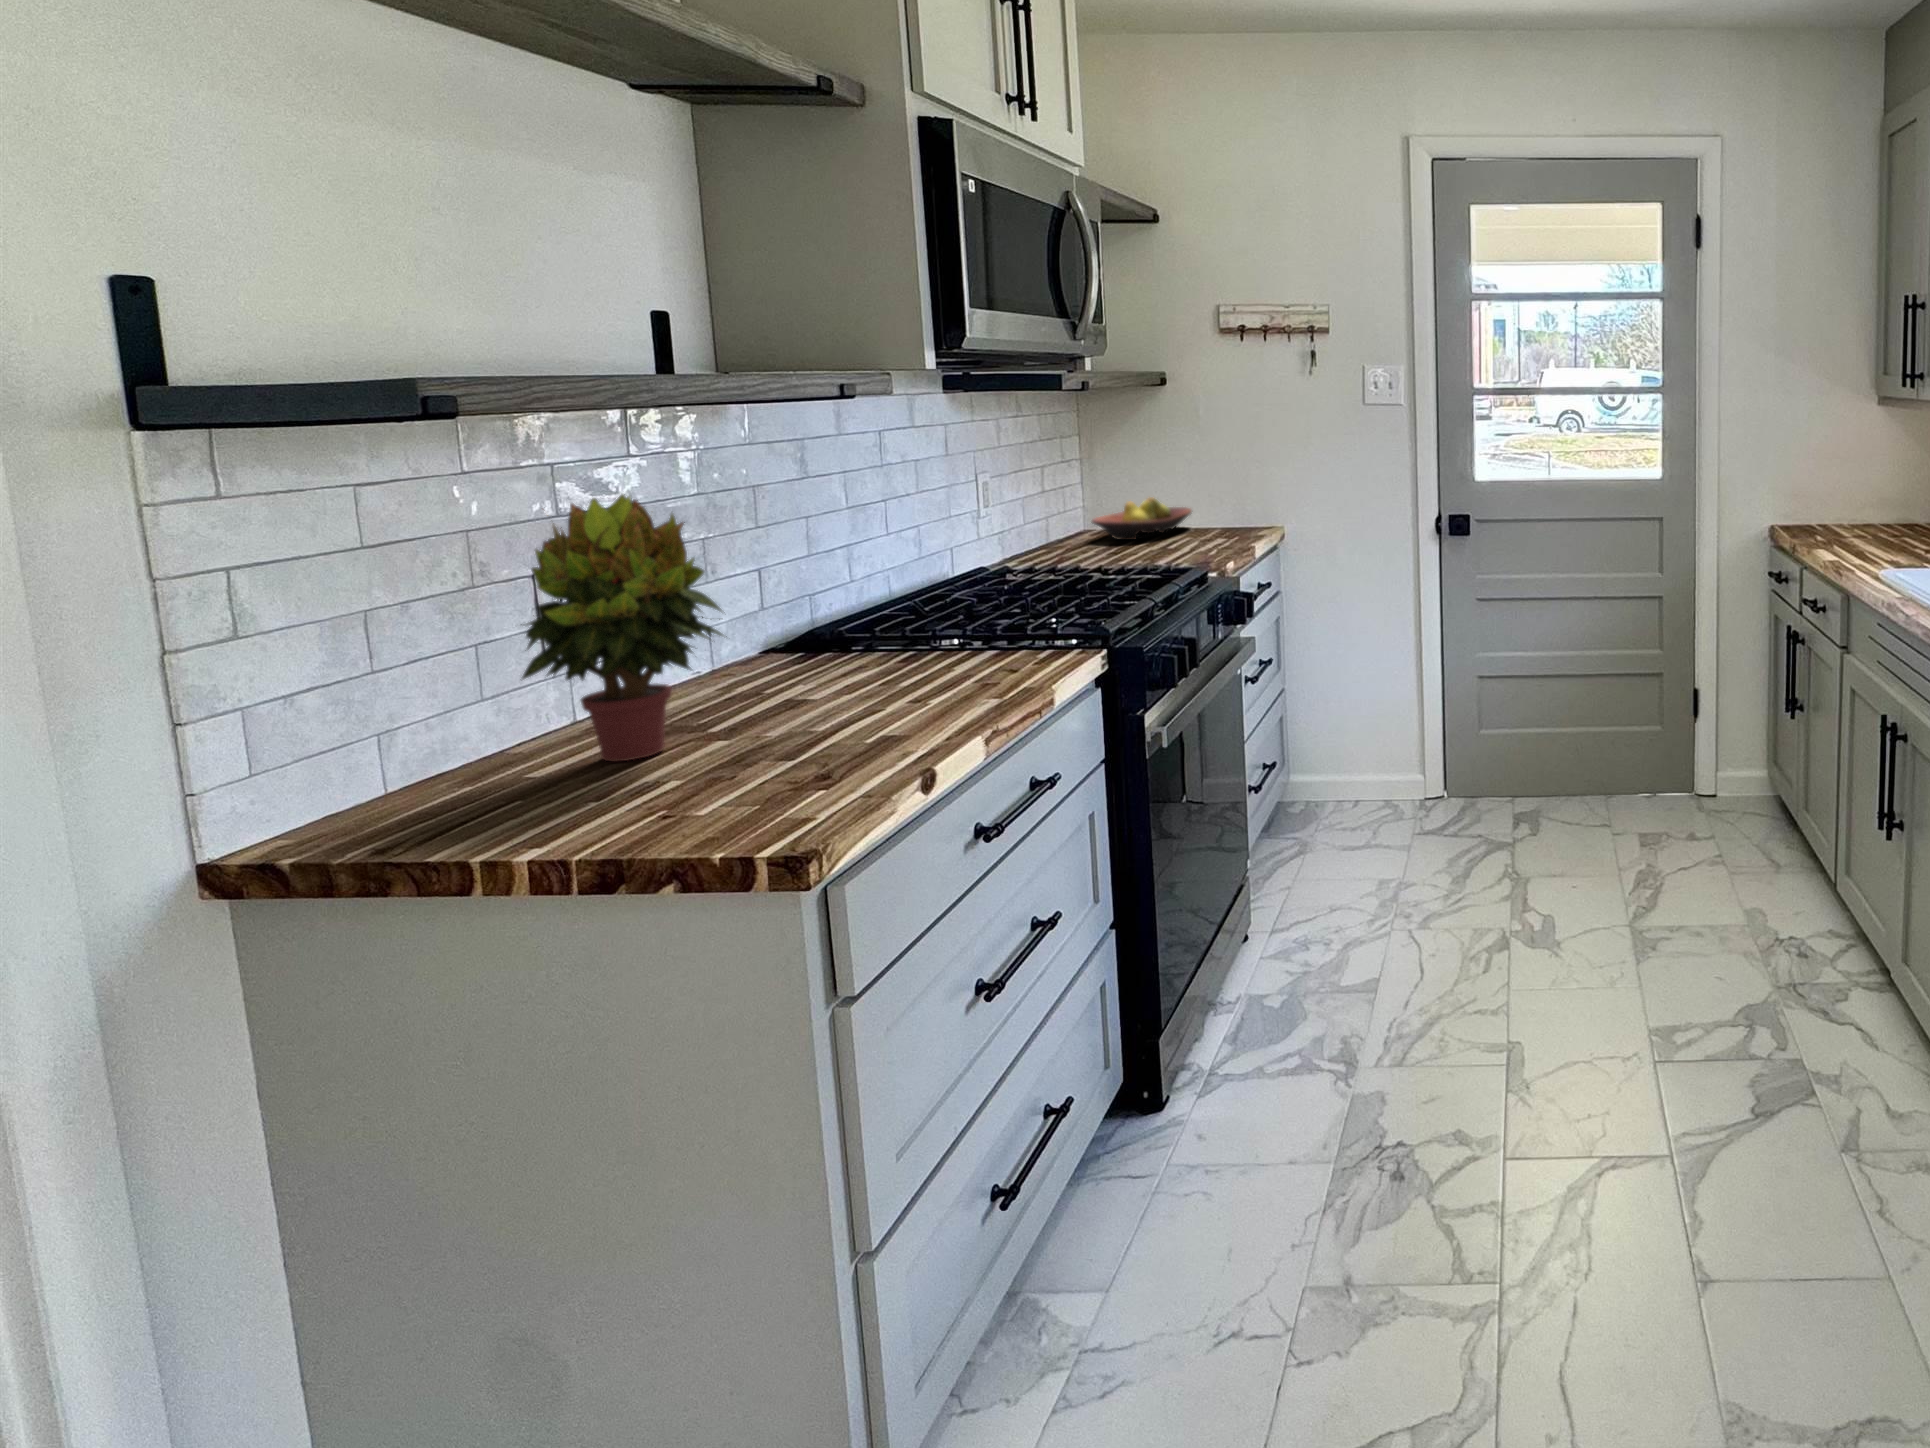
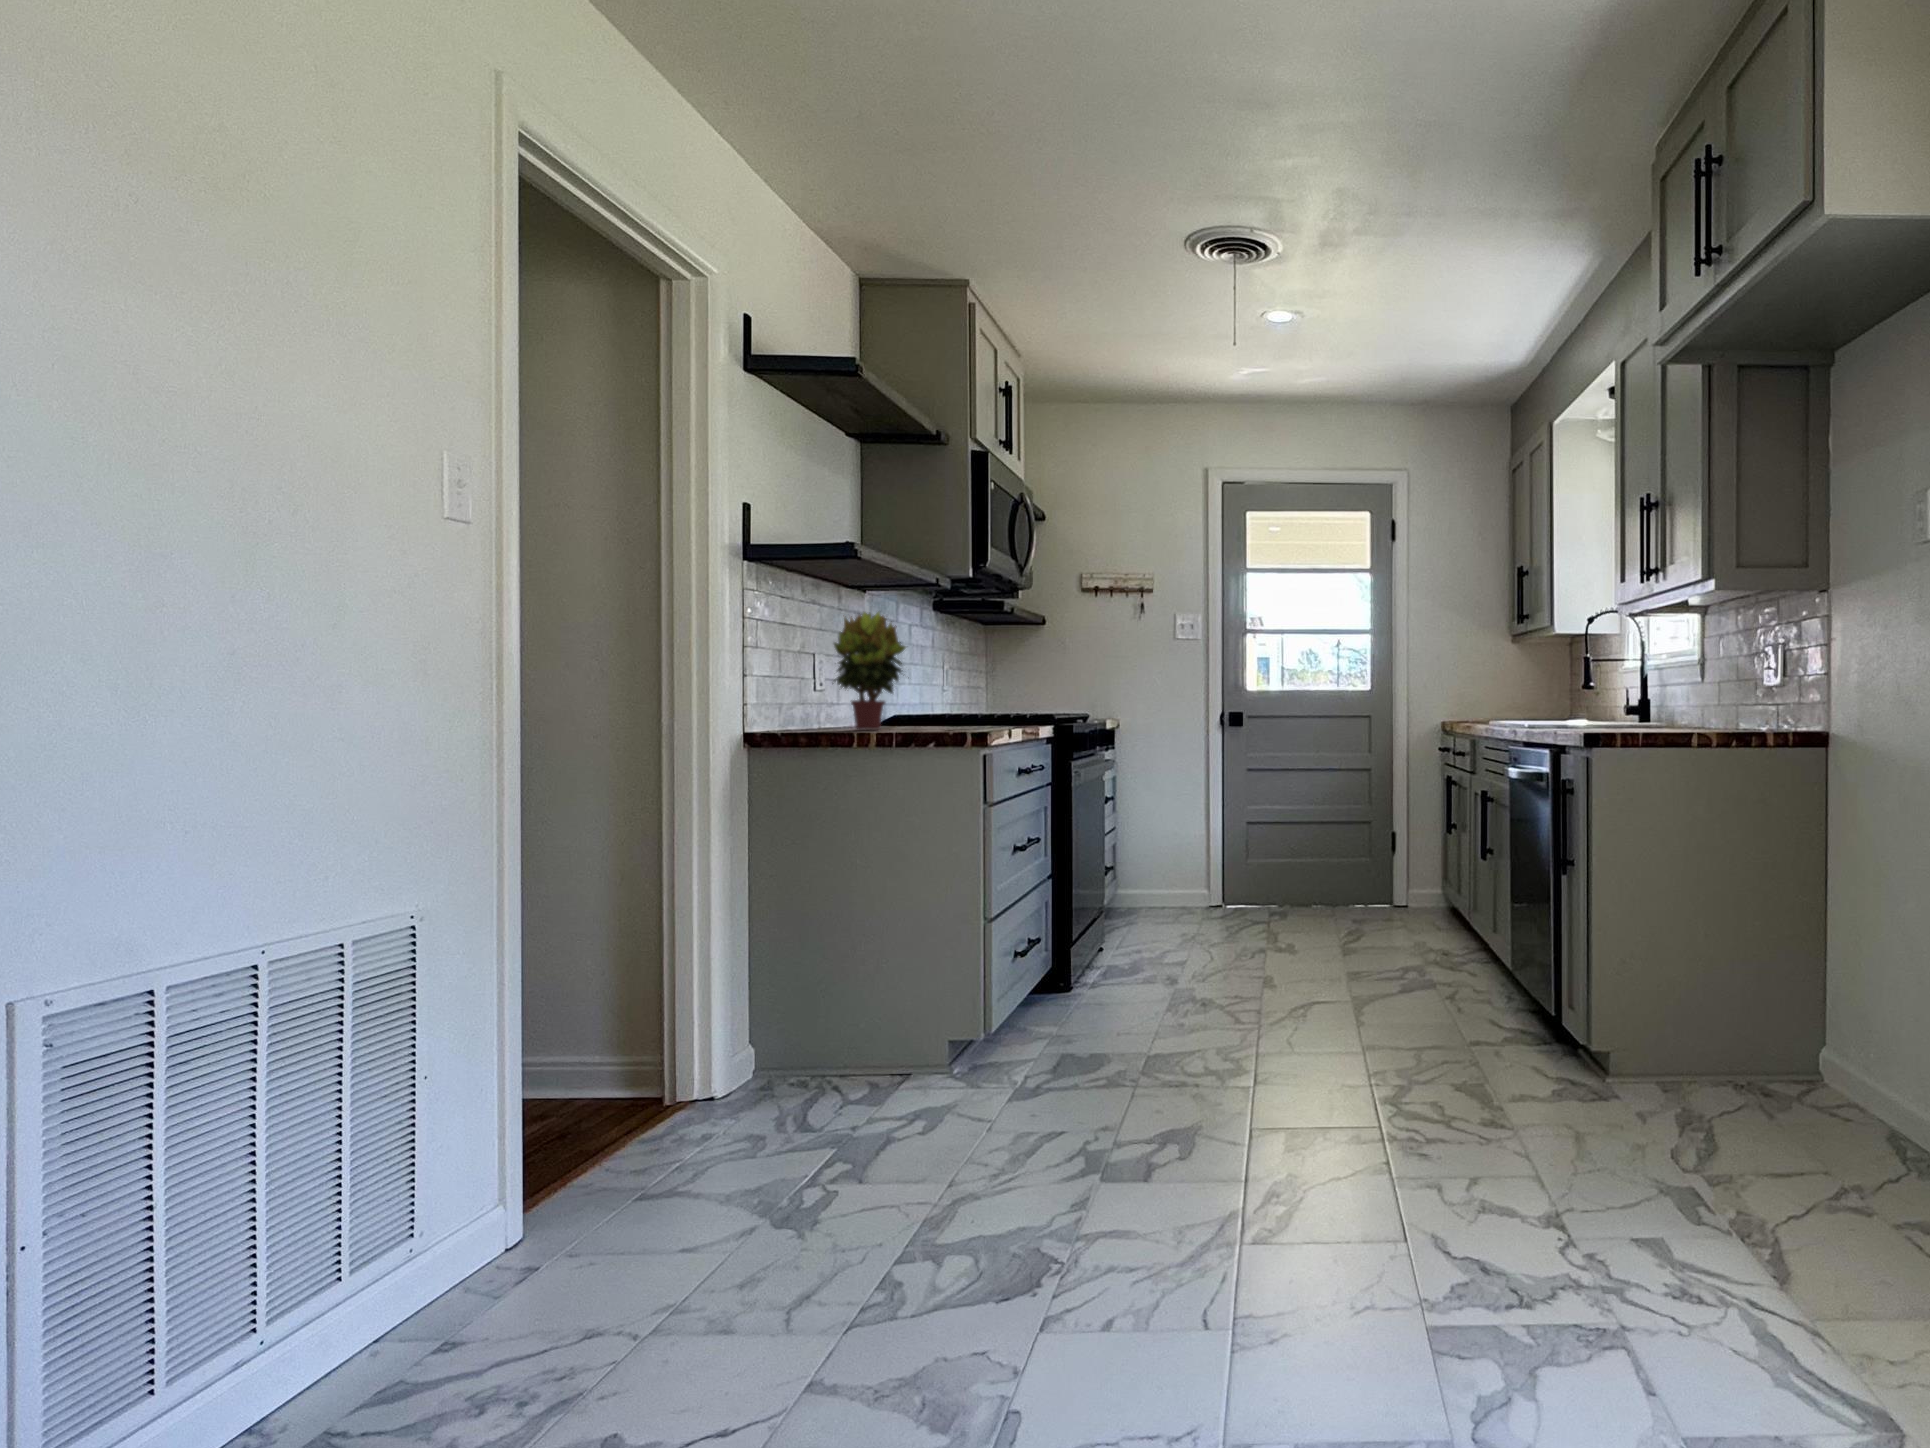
fruit bowl: present [1092,497,1192,540] -> none [997,696,1059,719]

